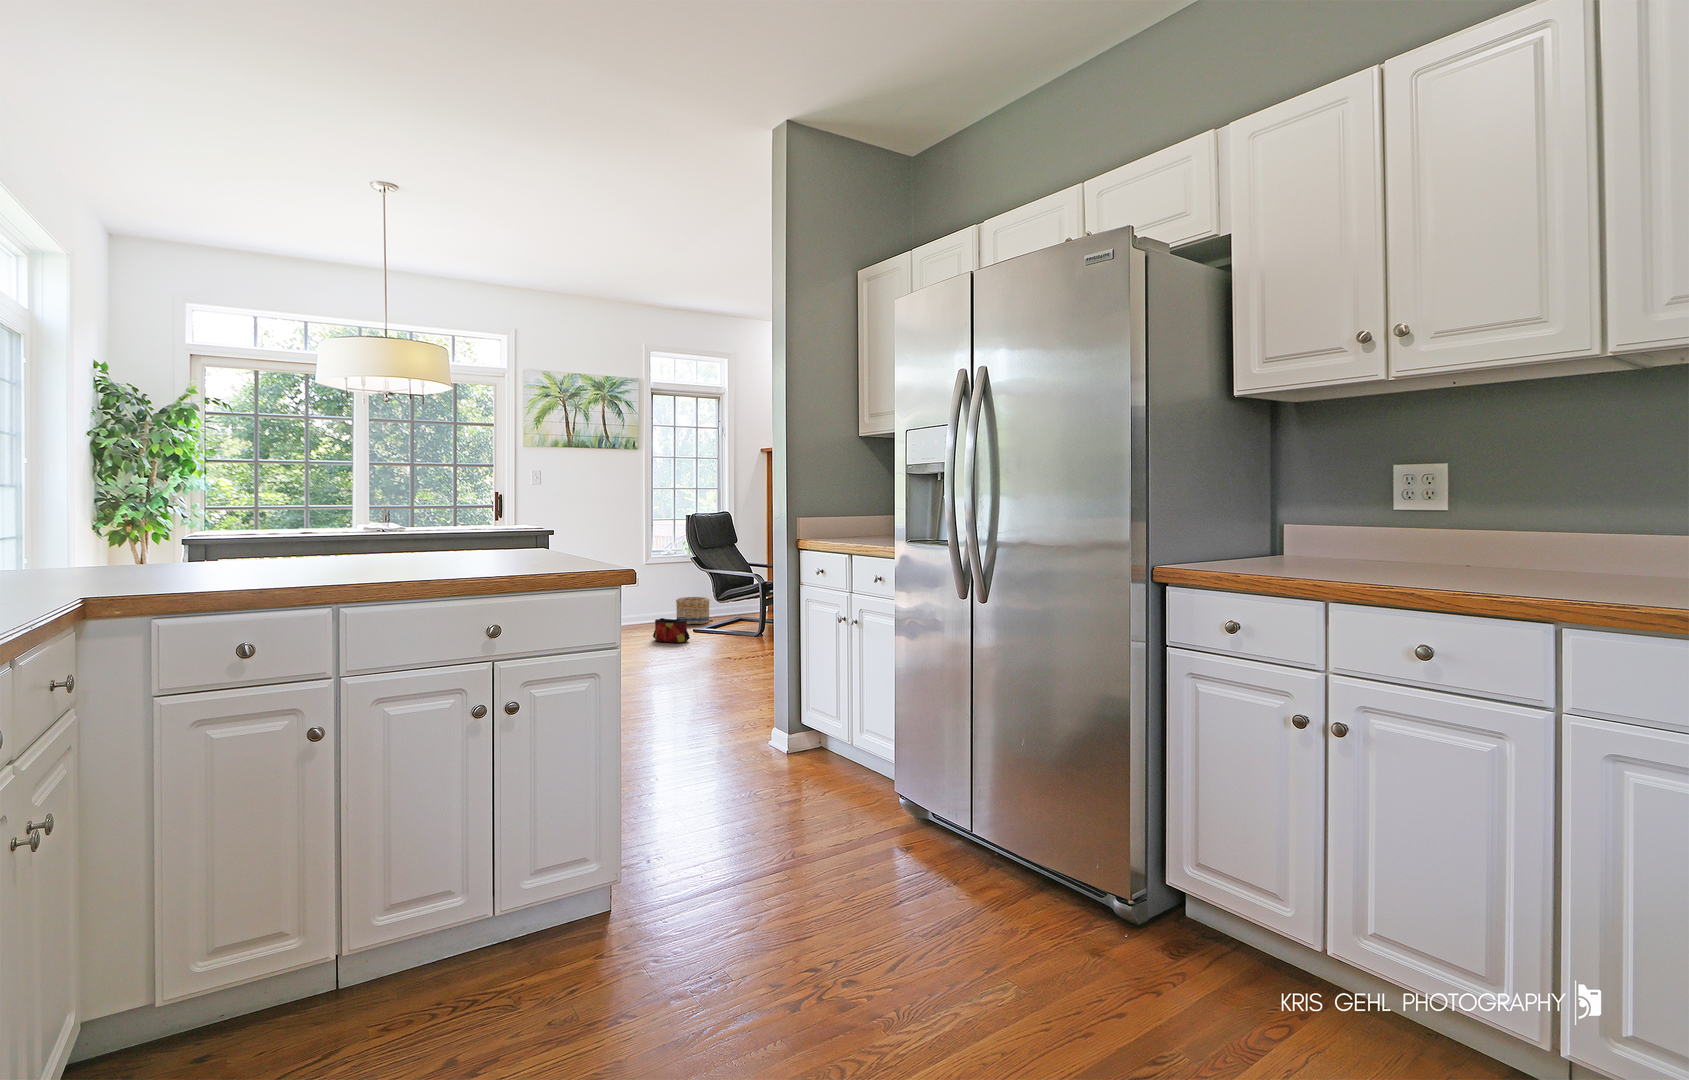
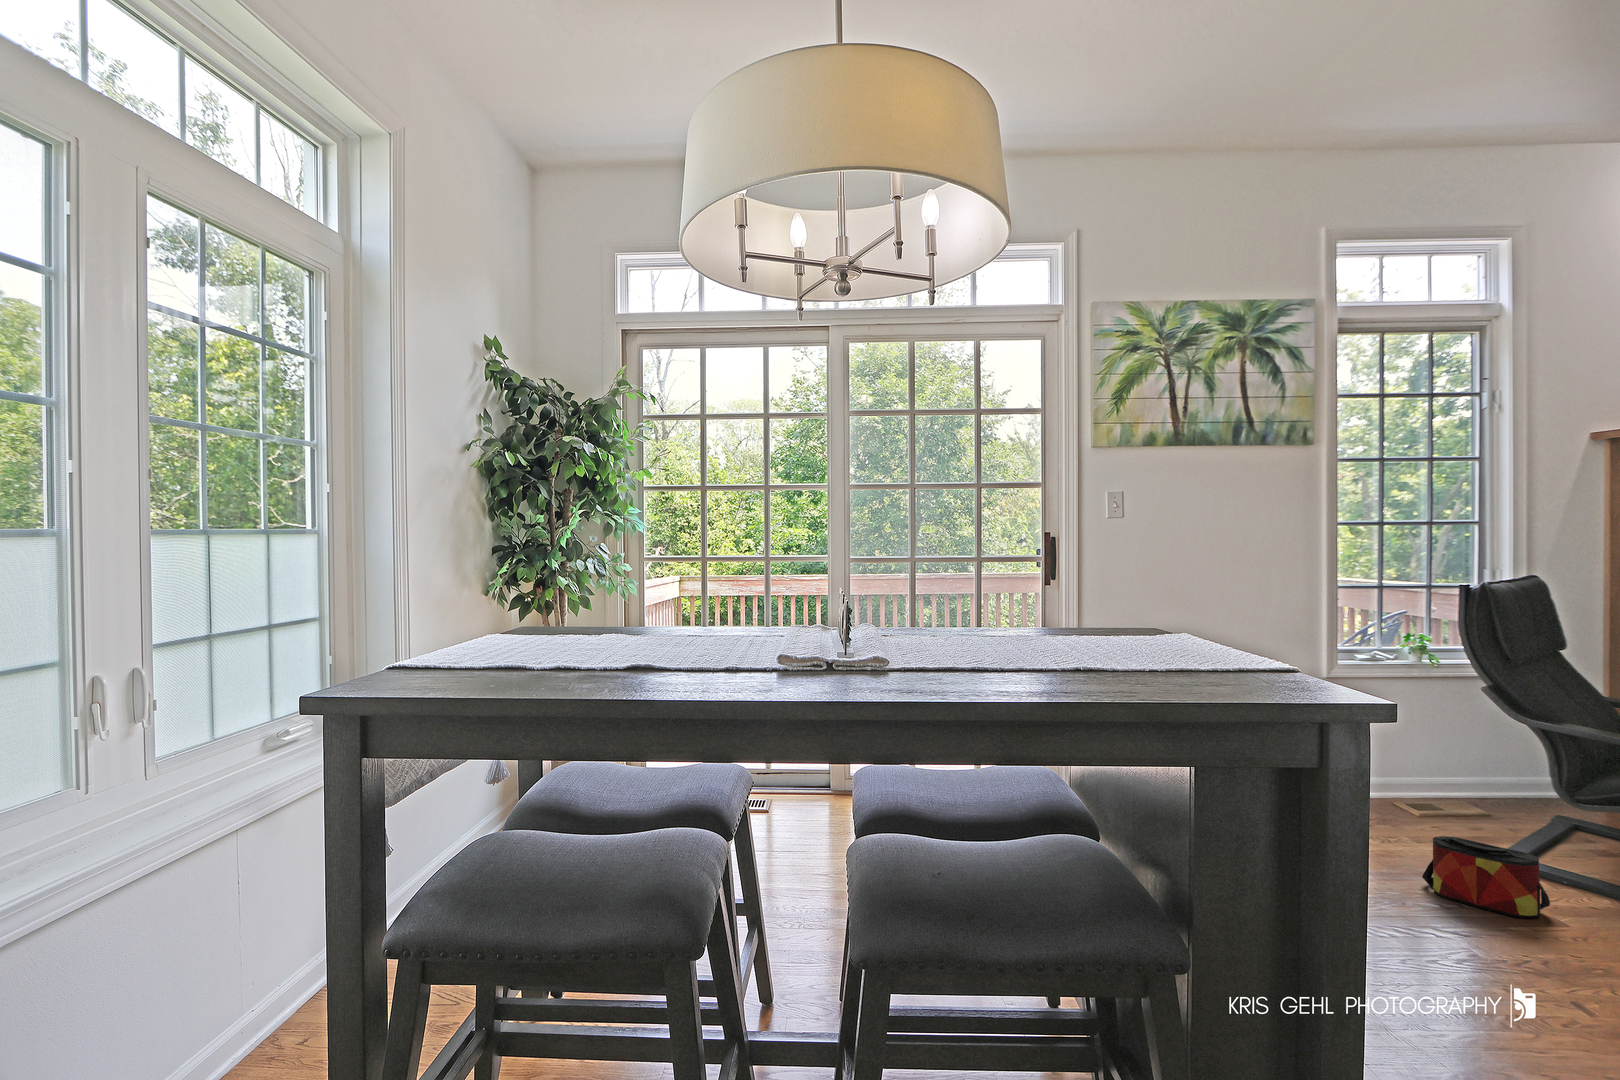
basket: present [676,597,710,624] -> none [1406,754,1498,824]

